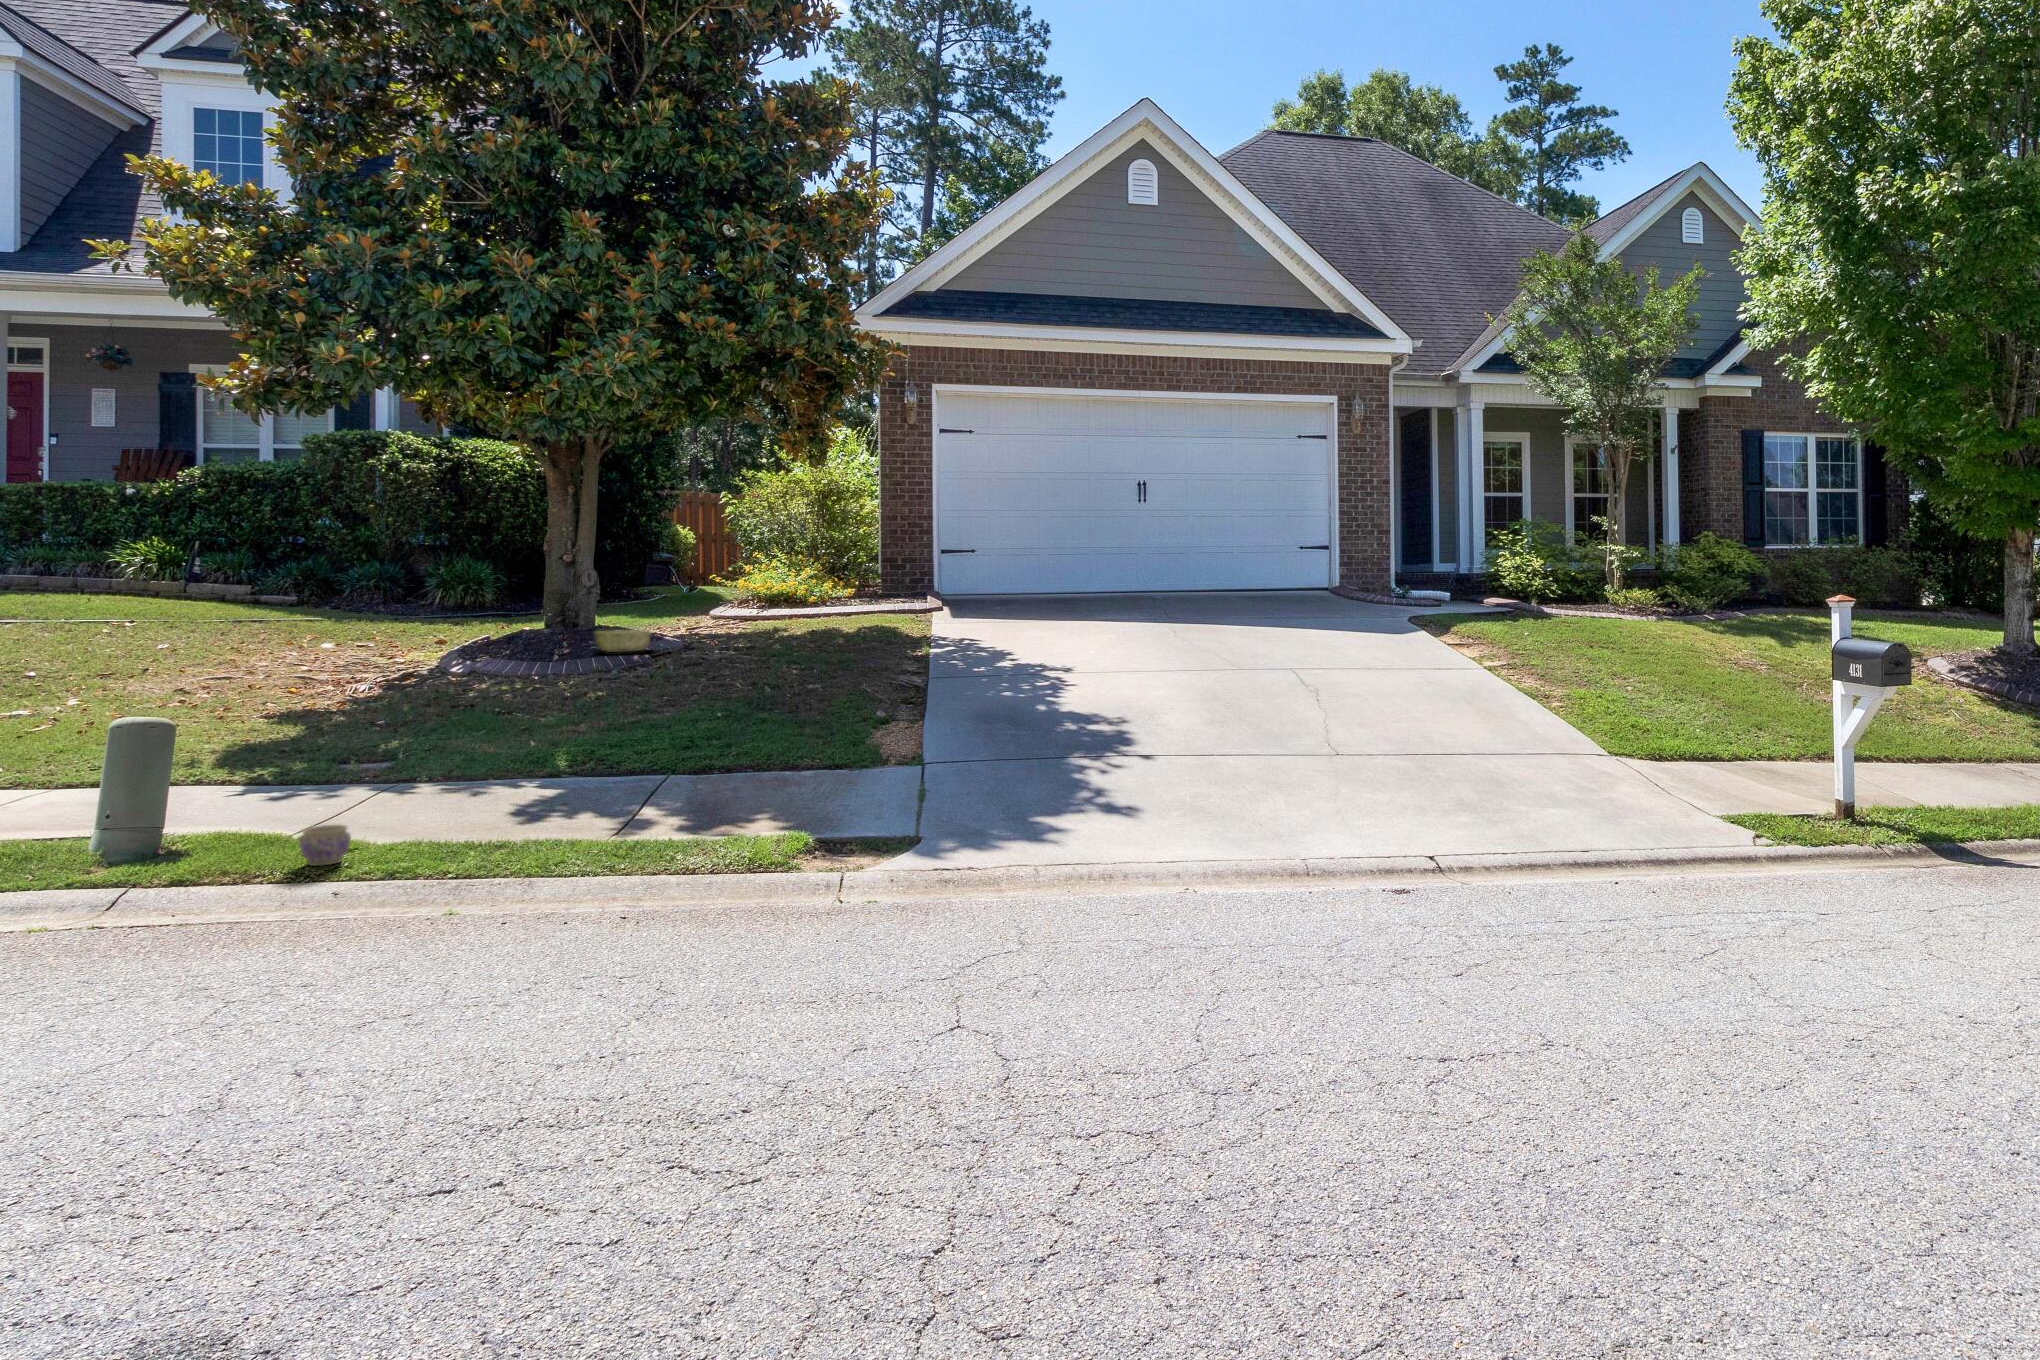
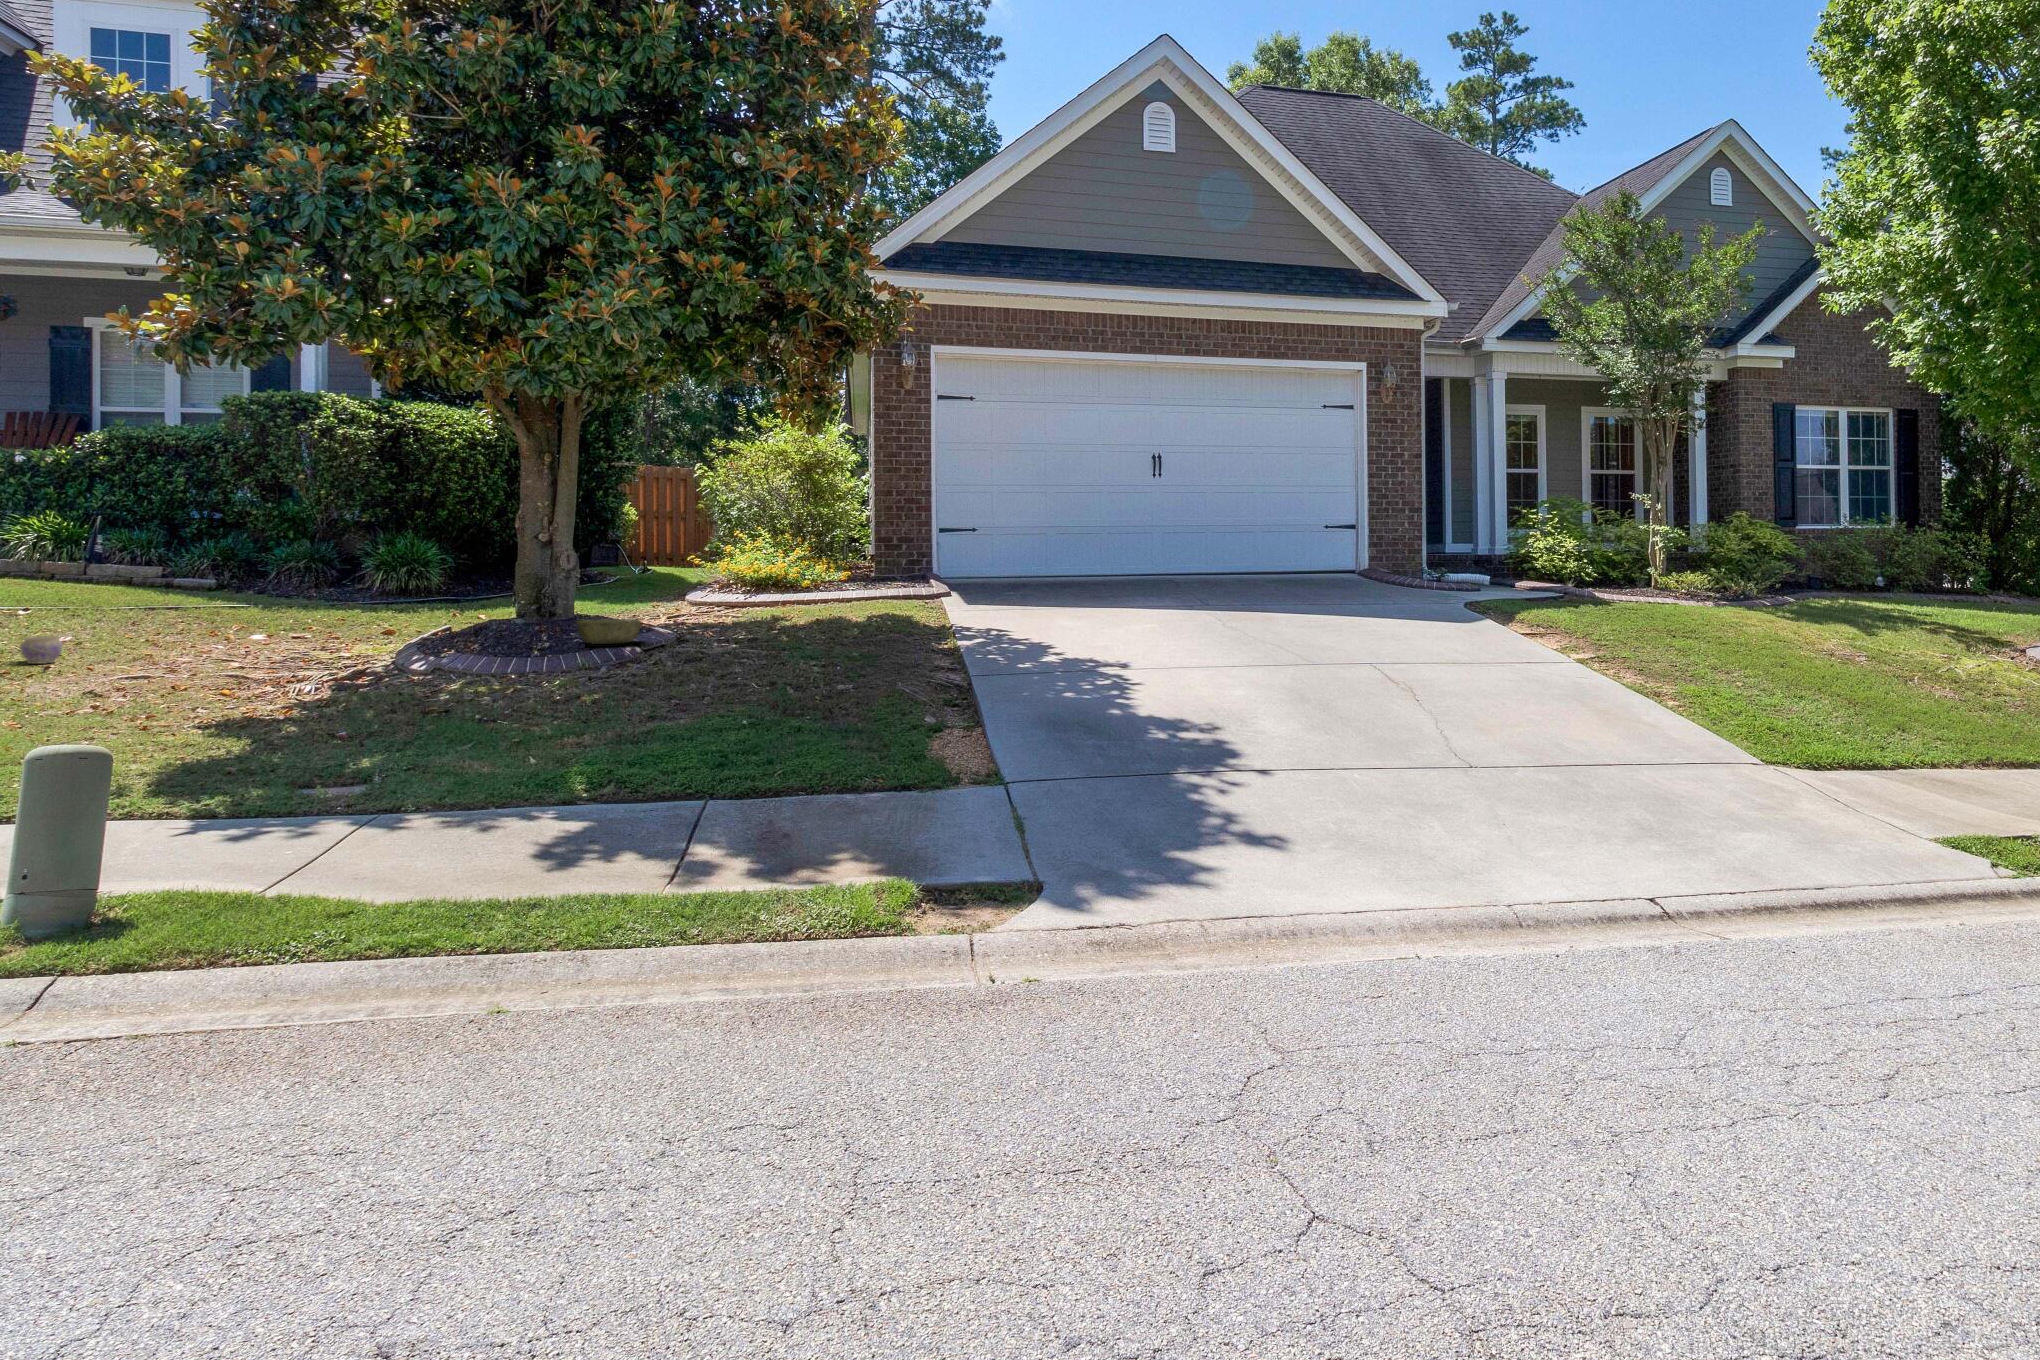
planter: present [299,825,351,866] -> present [20,636,63,664]

